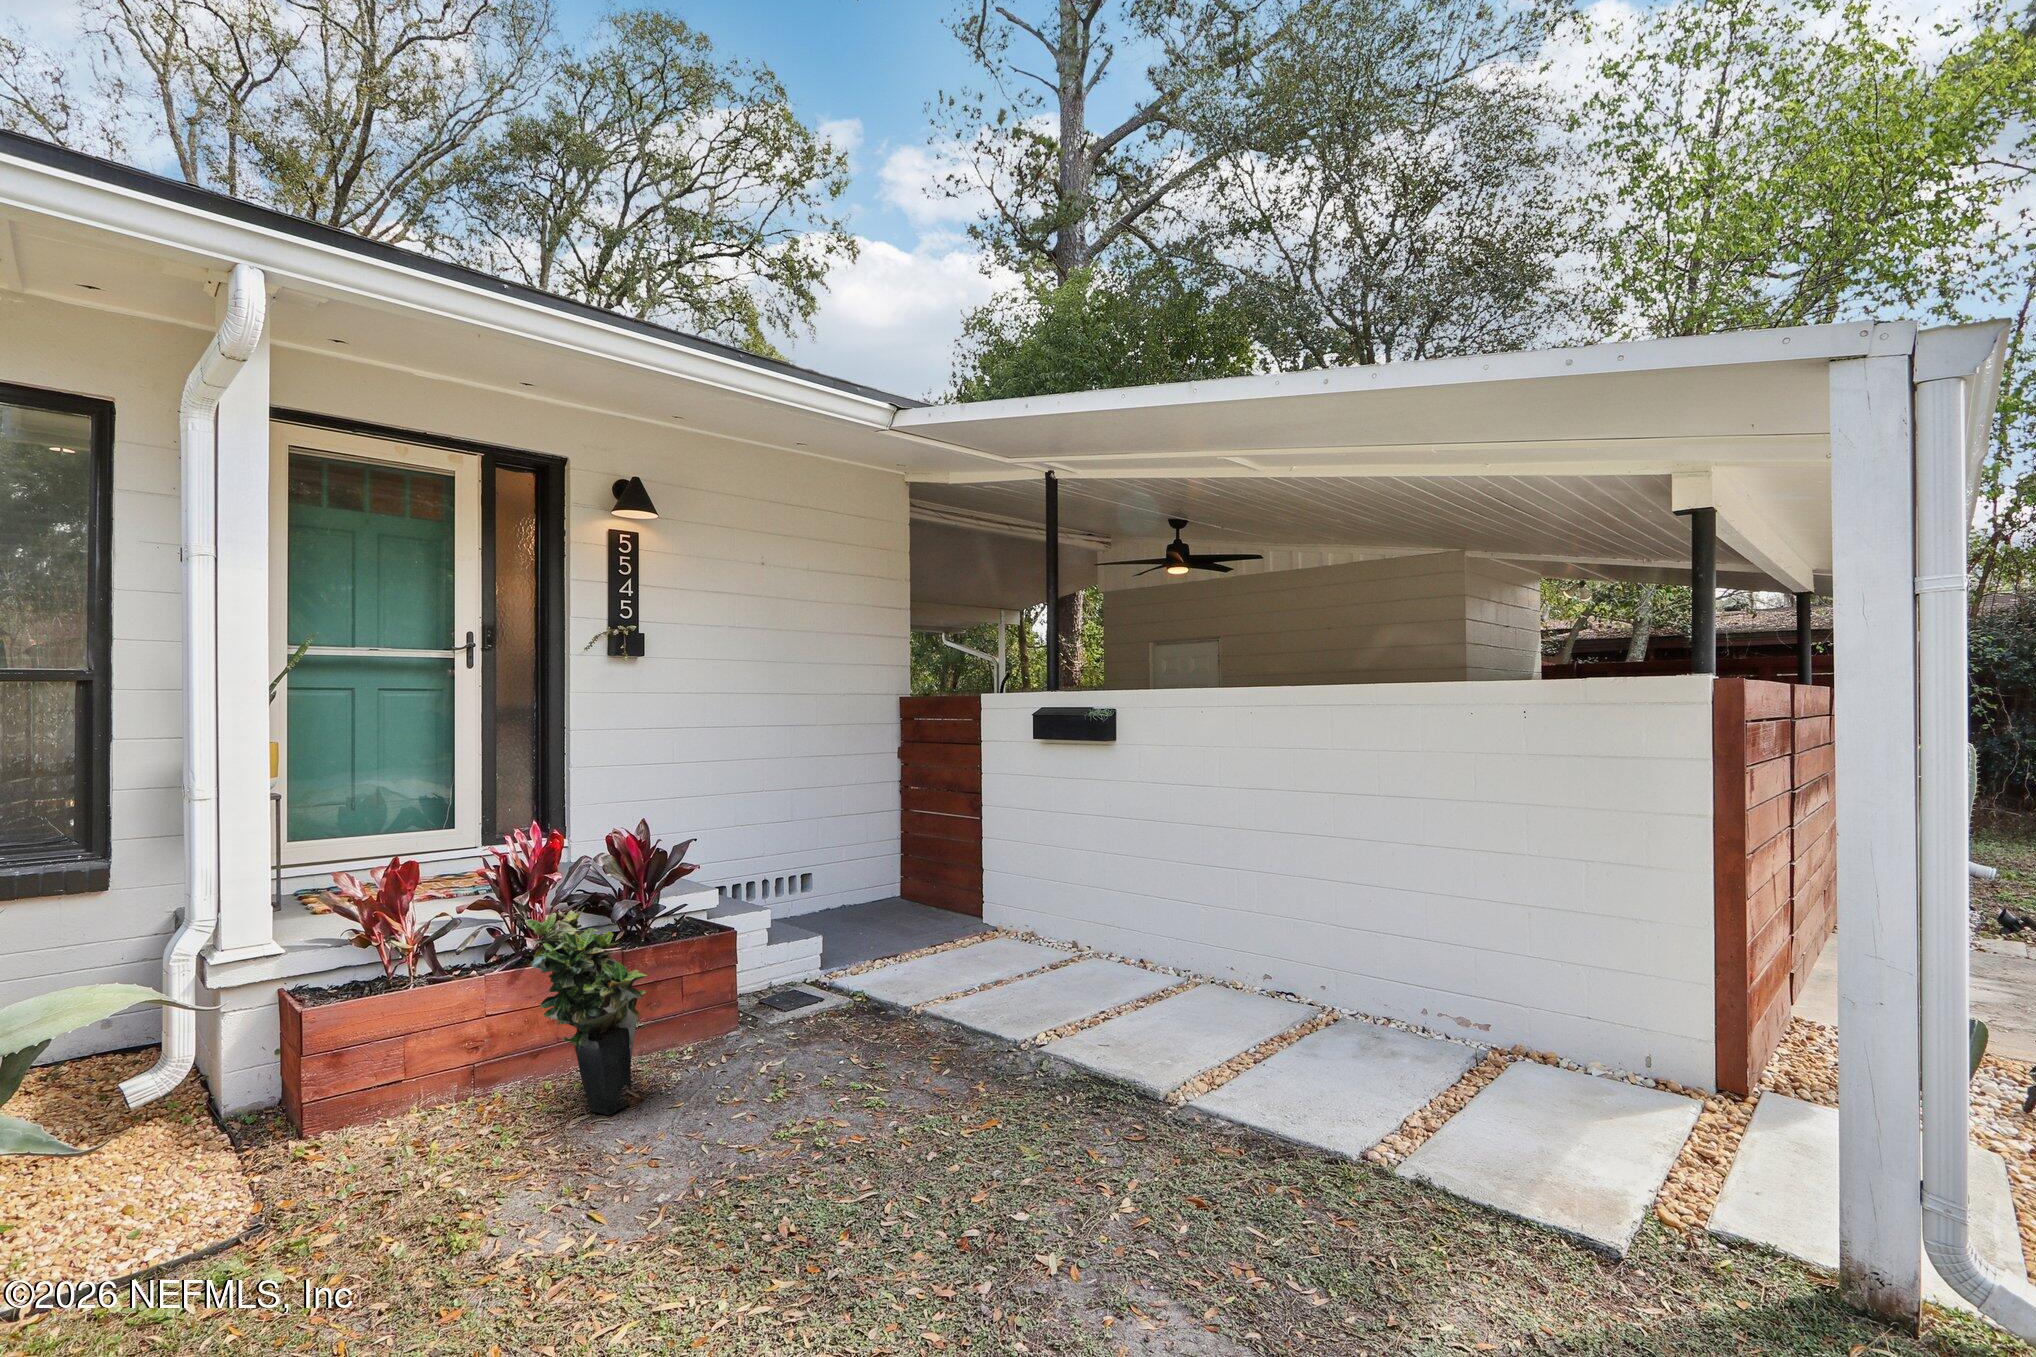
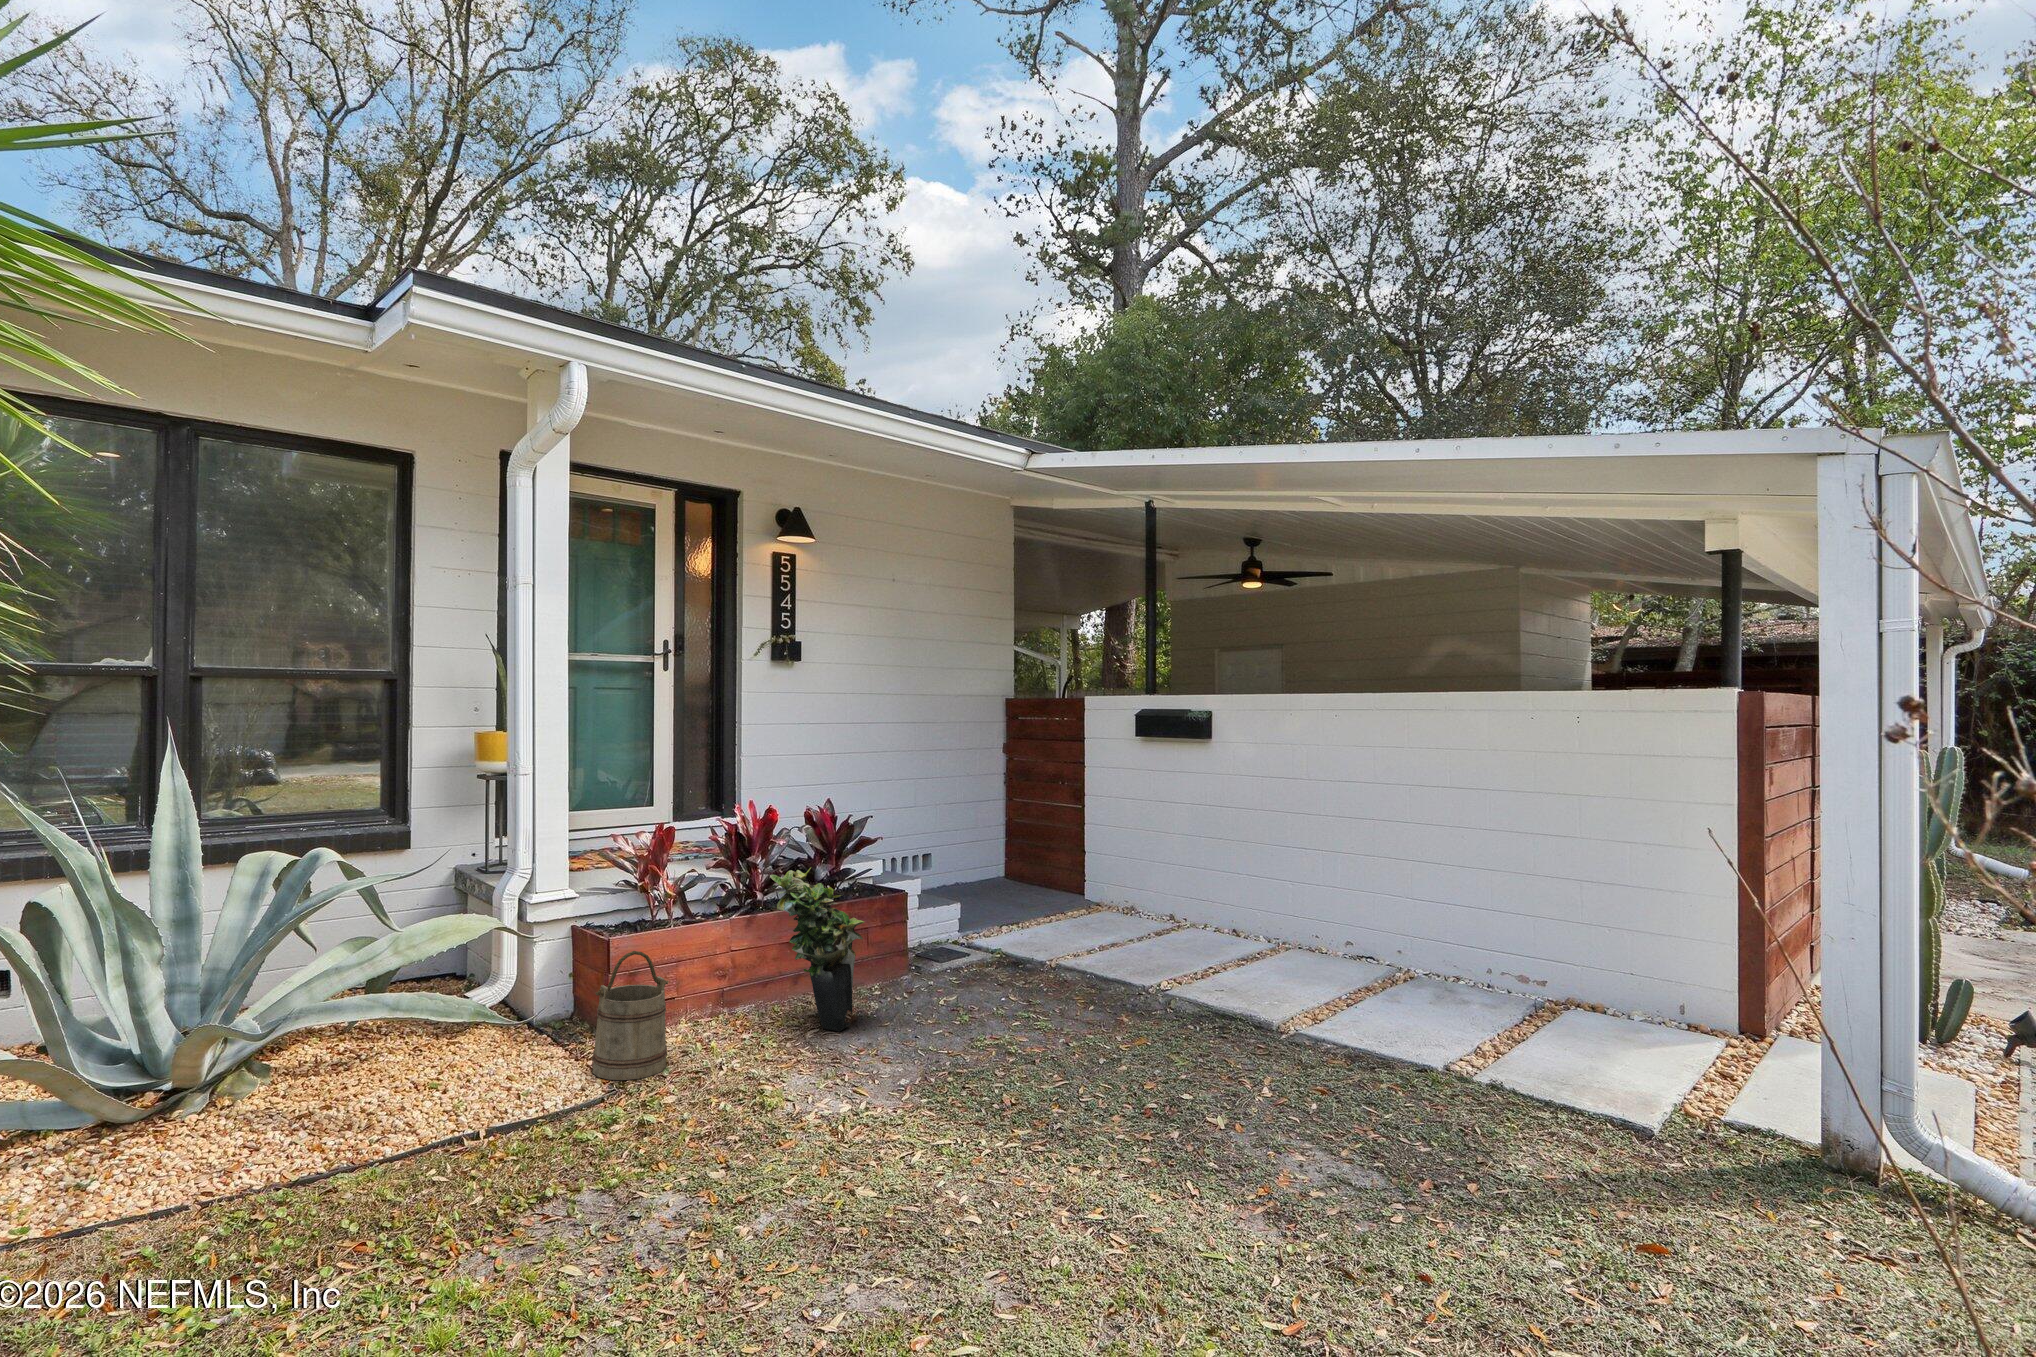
bucket: none [239,1033,357,1209] -> present [592,951,669,1080]

